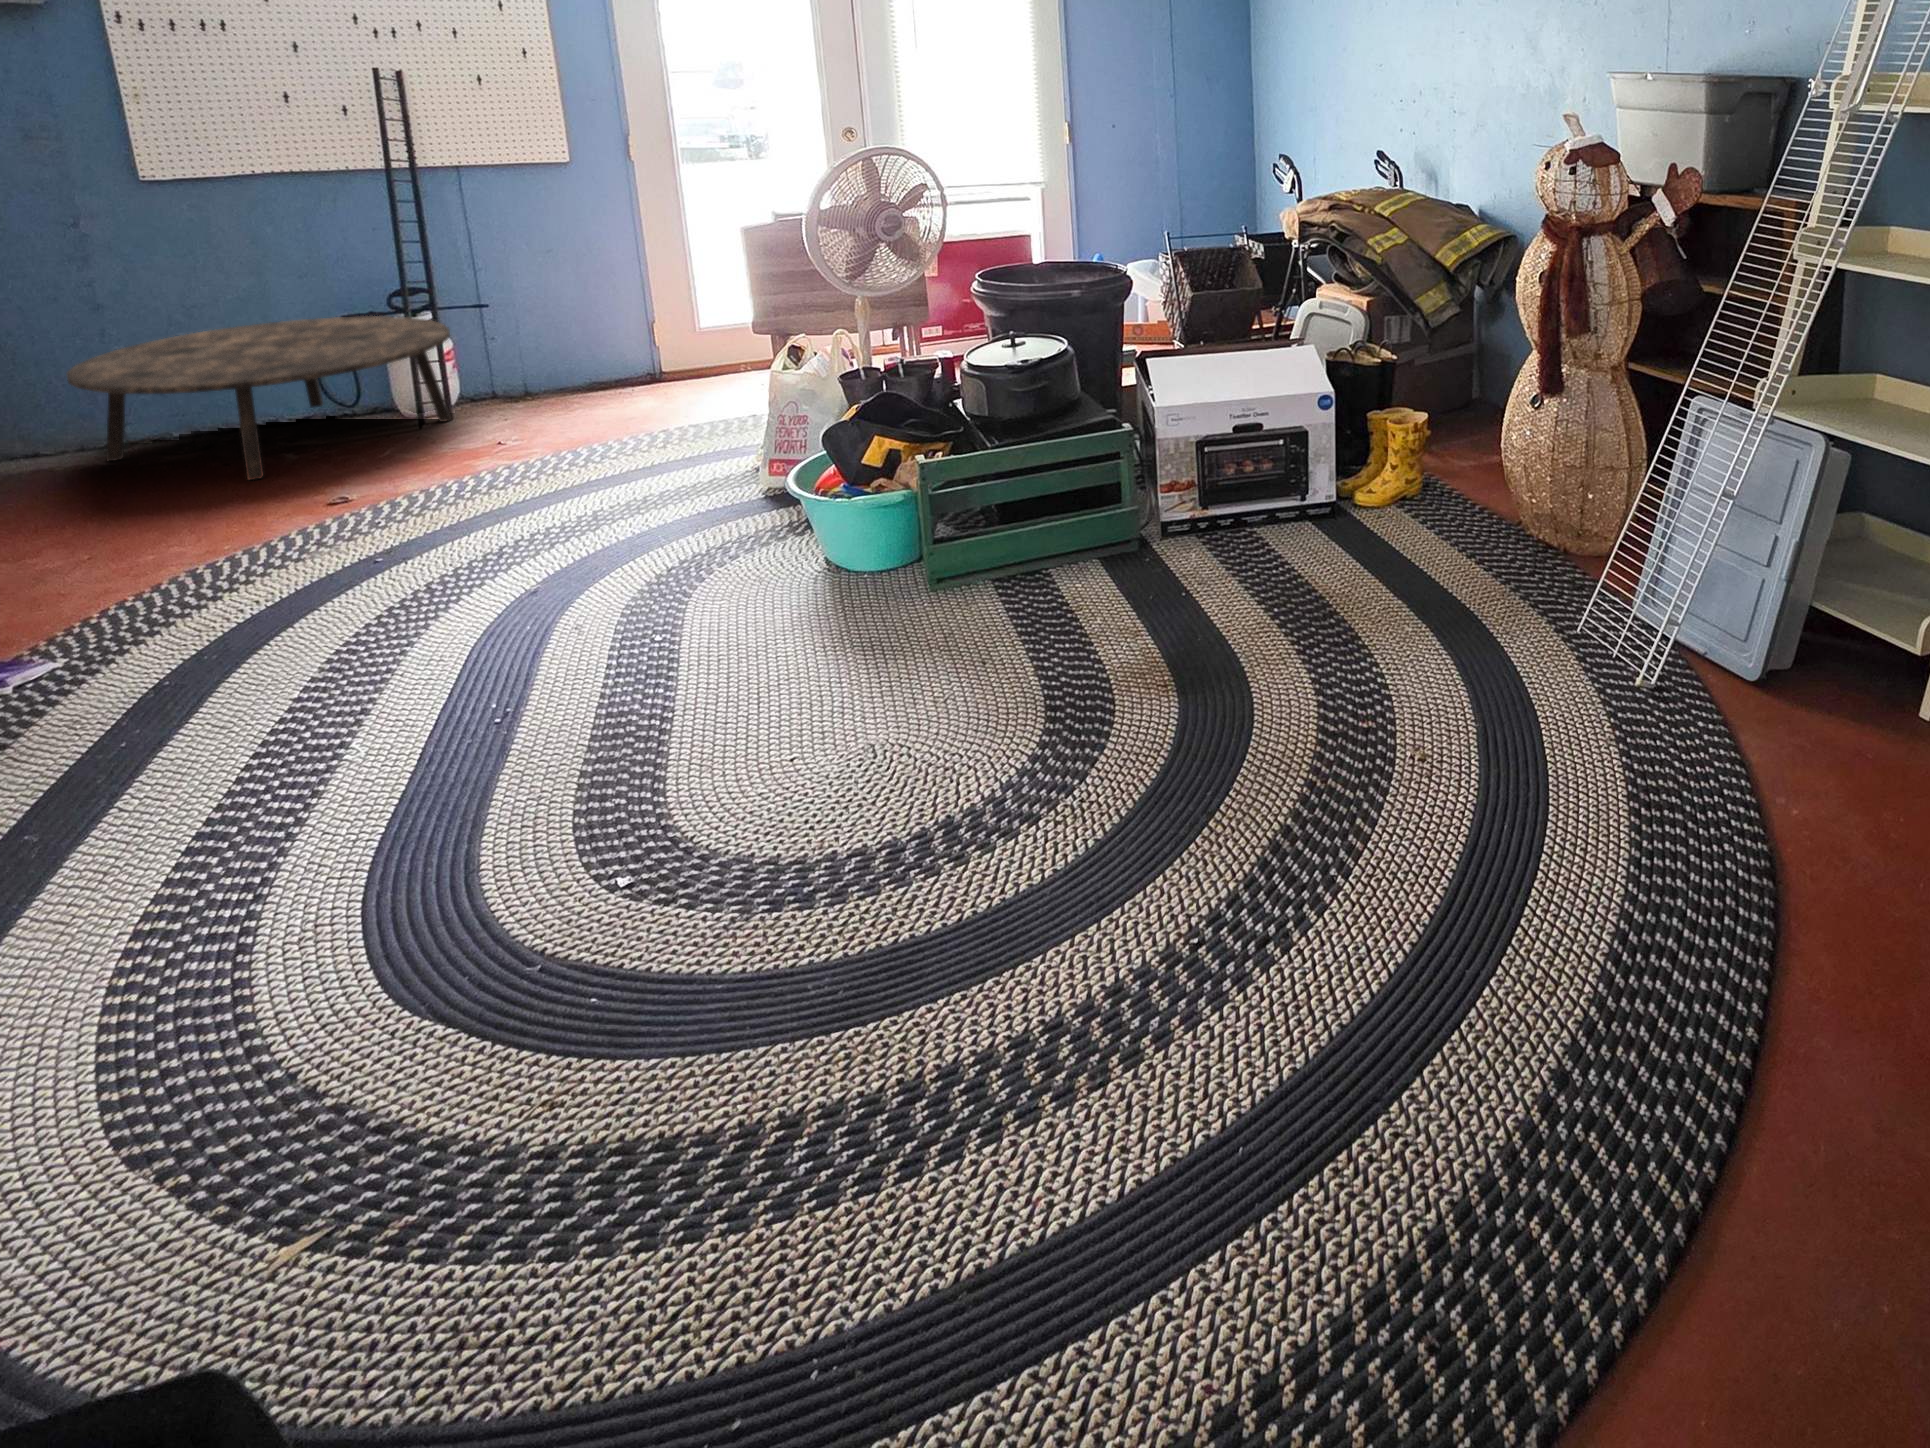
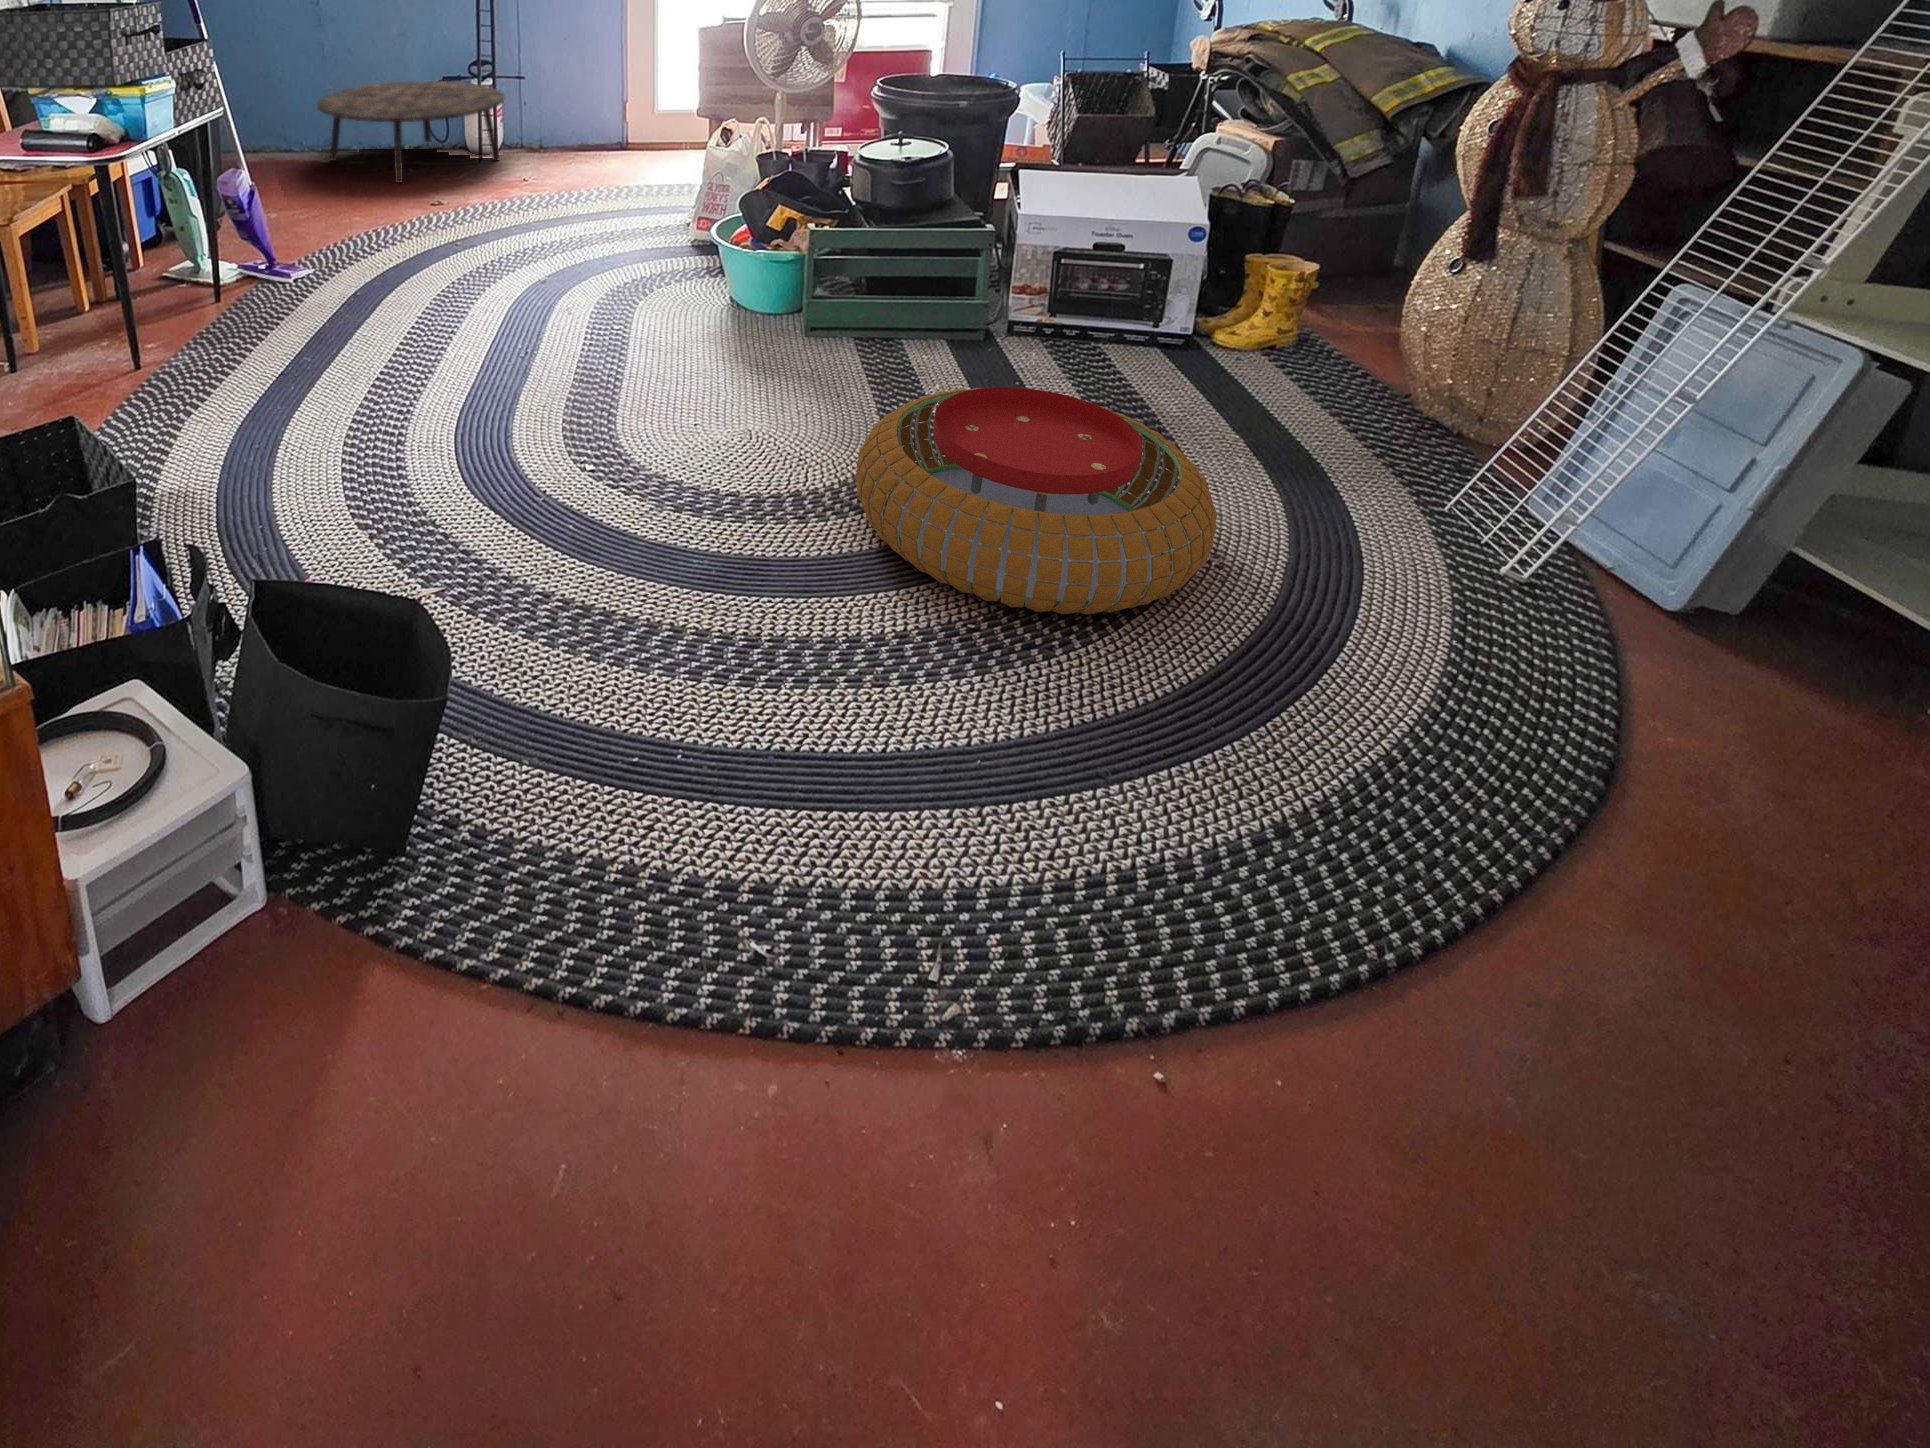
pouf: none [1022,611,1415,896] -> present [855,387,1217,615]

